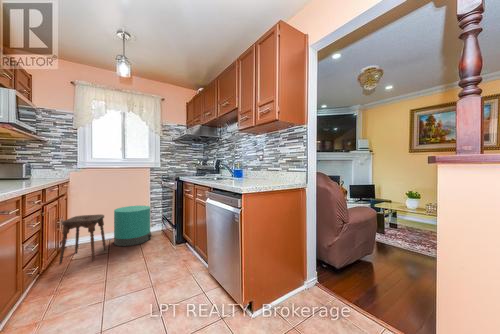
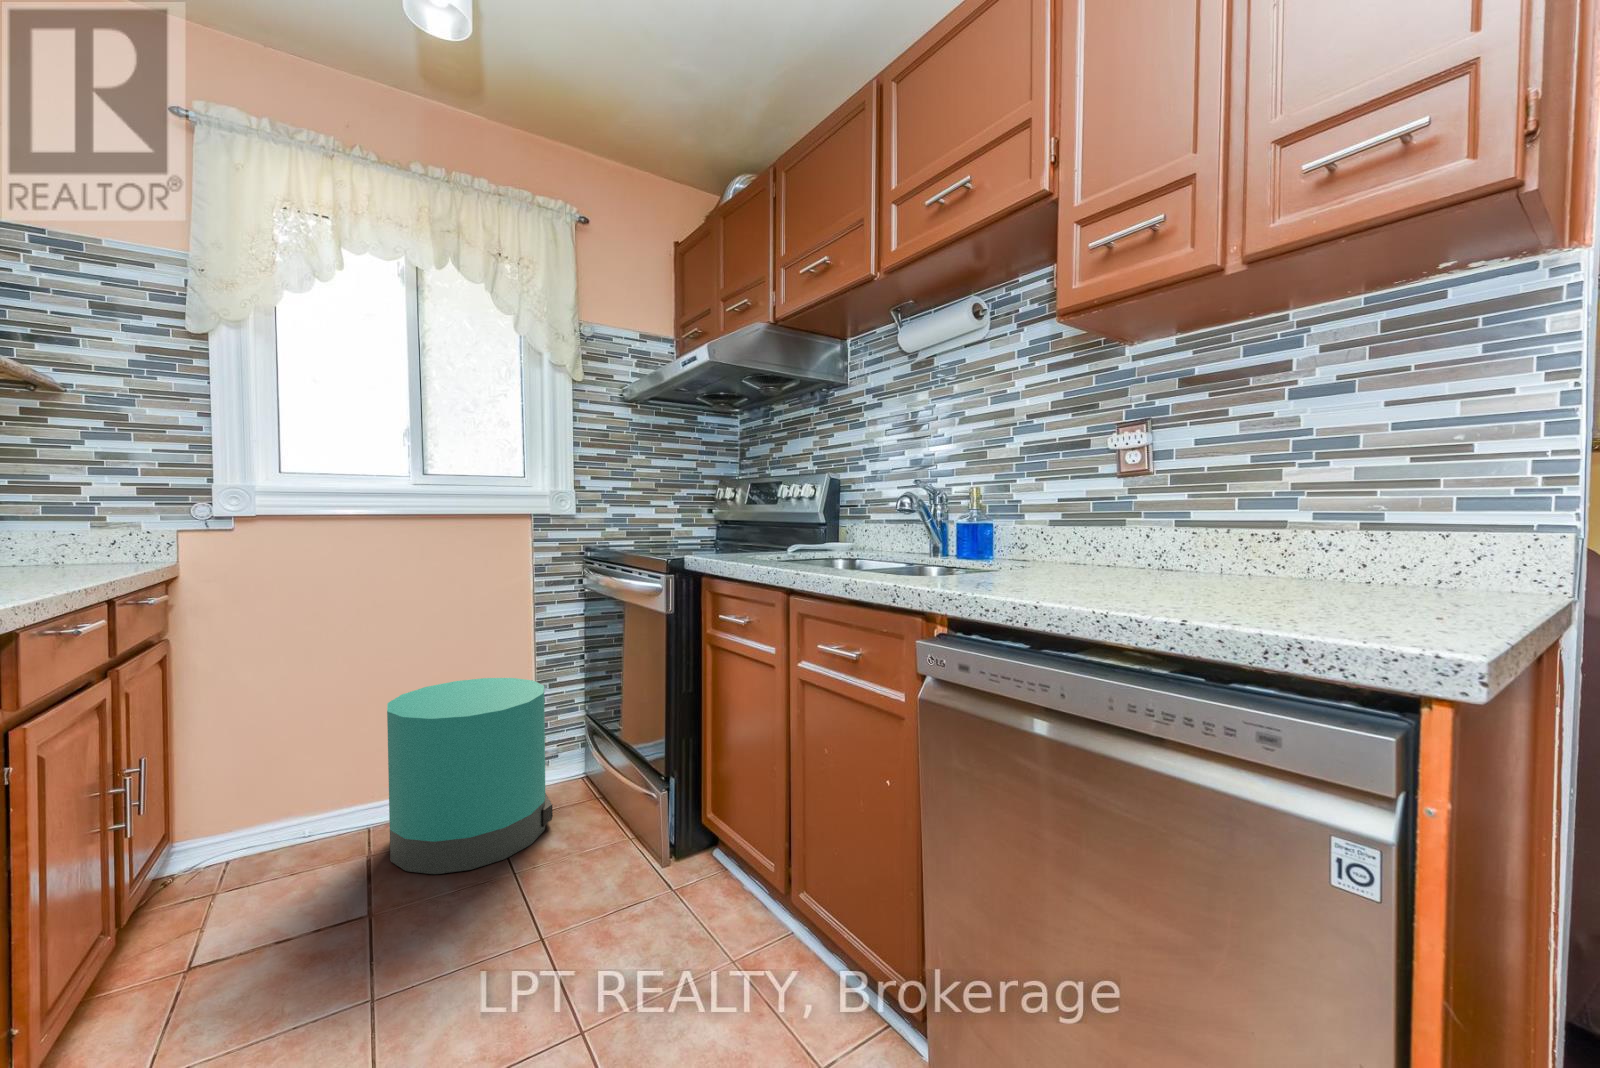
stool: present [59,215,106,264] -> none [121,734,354,1005]

